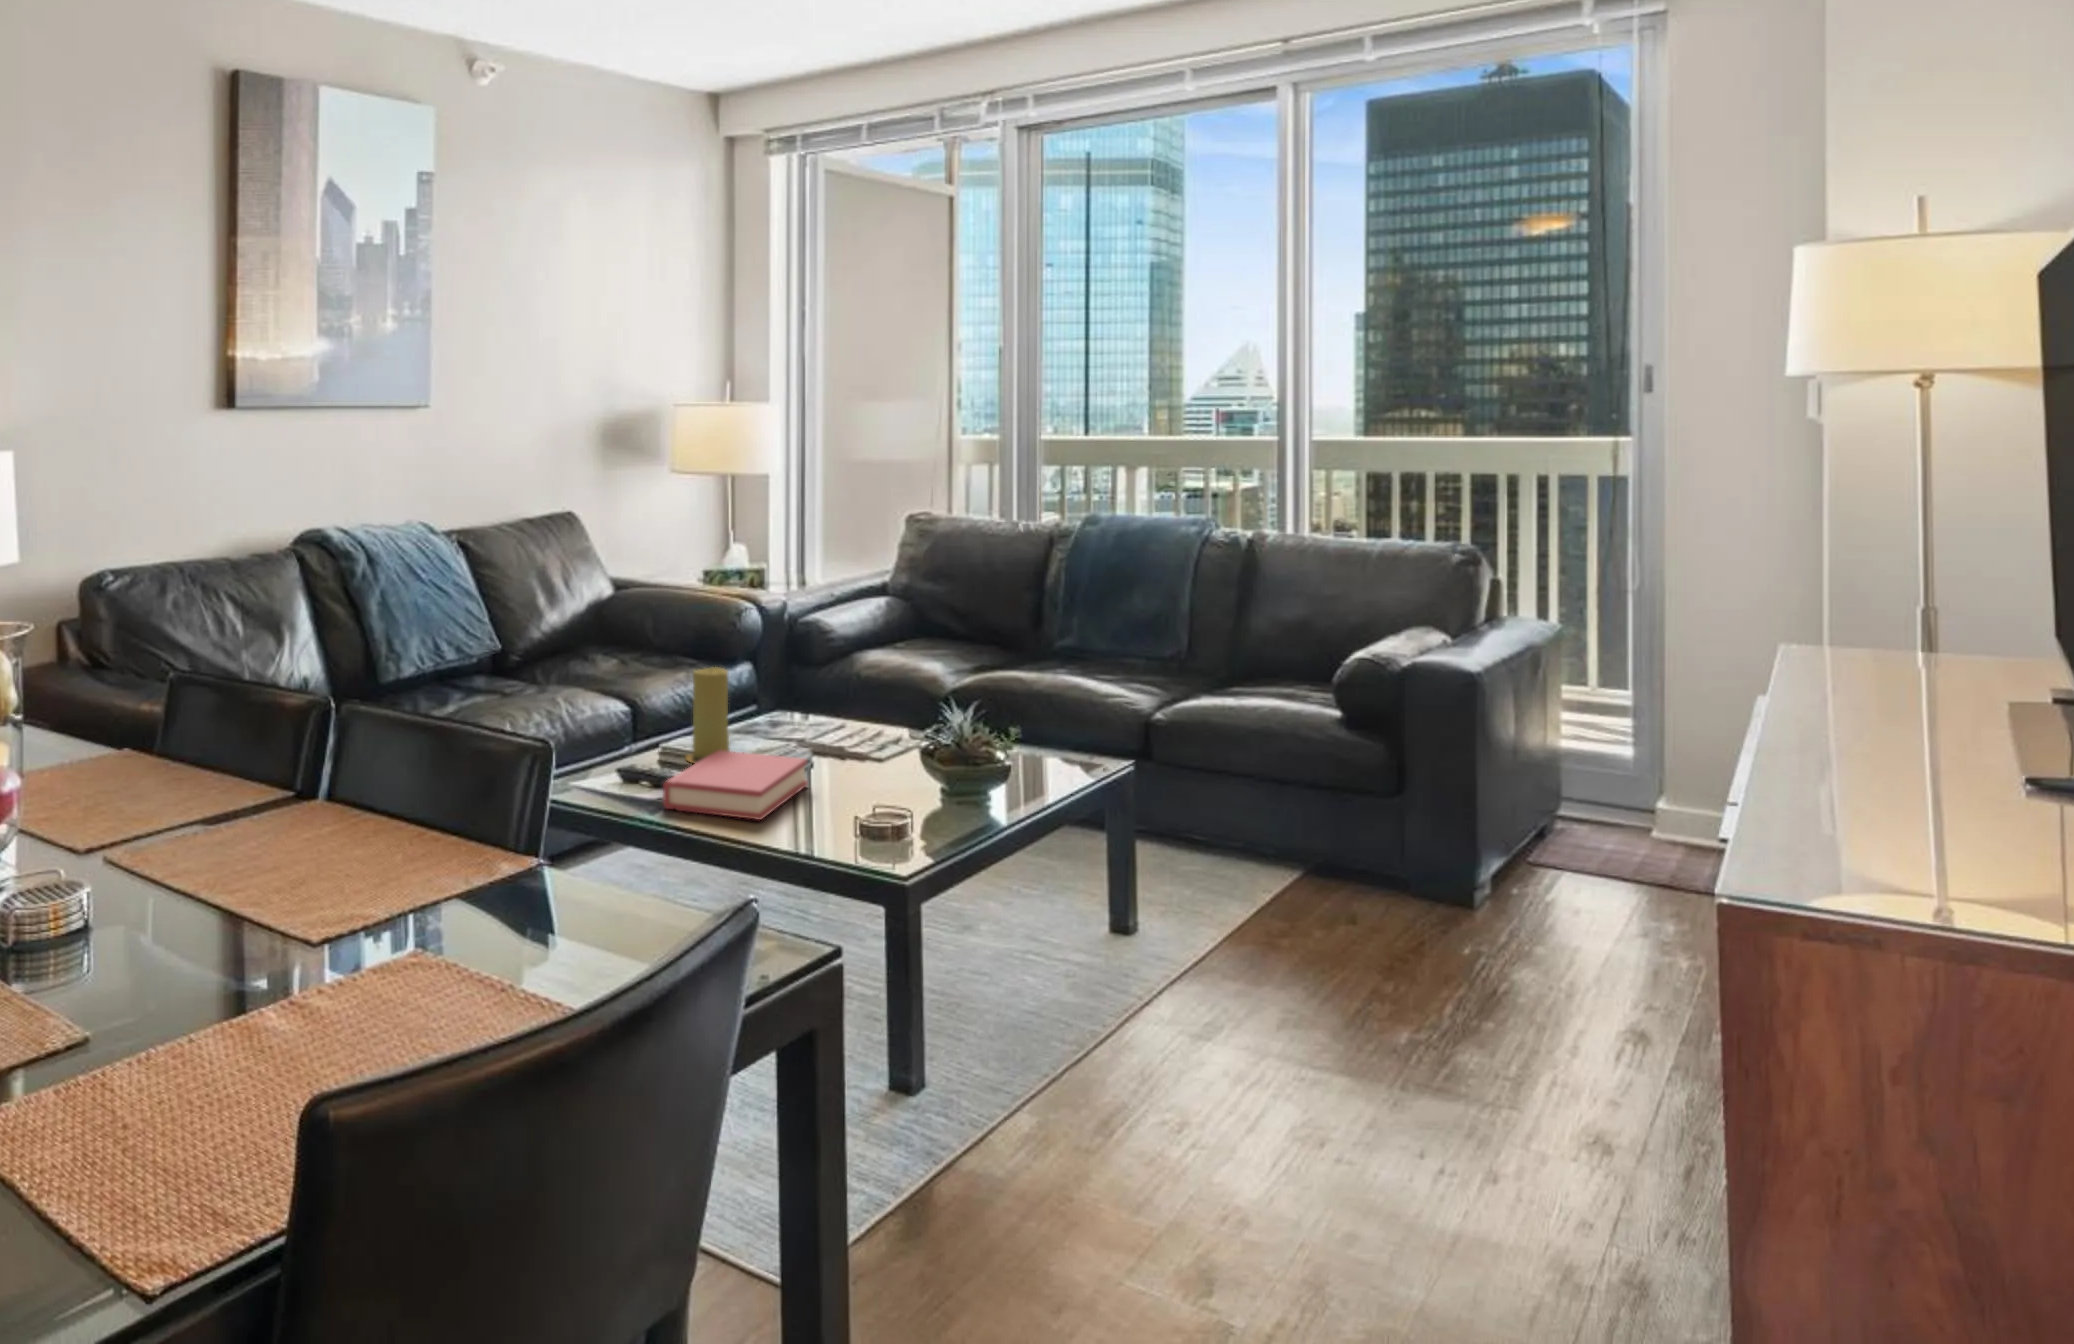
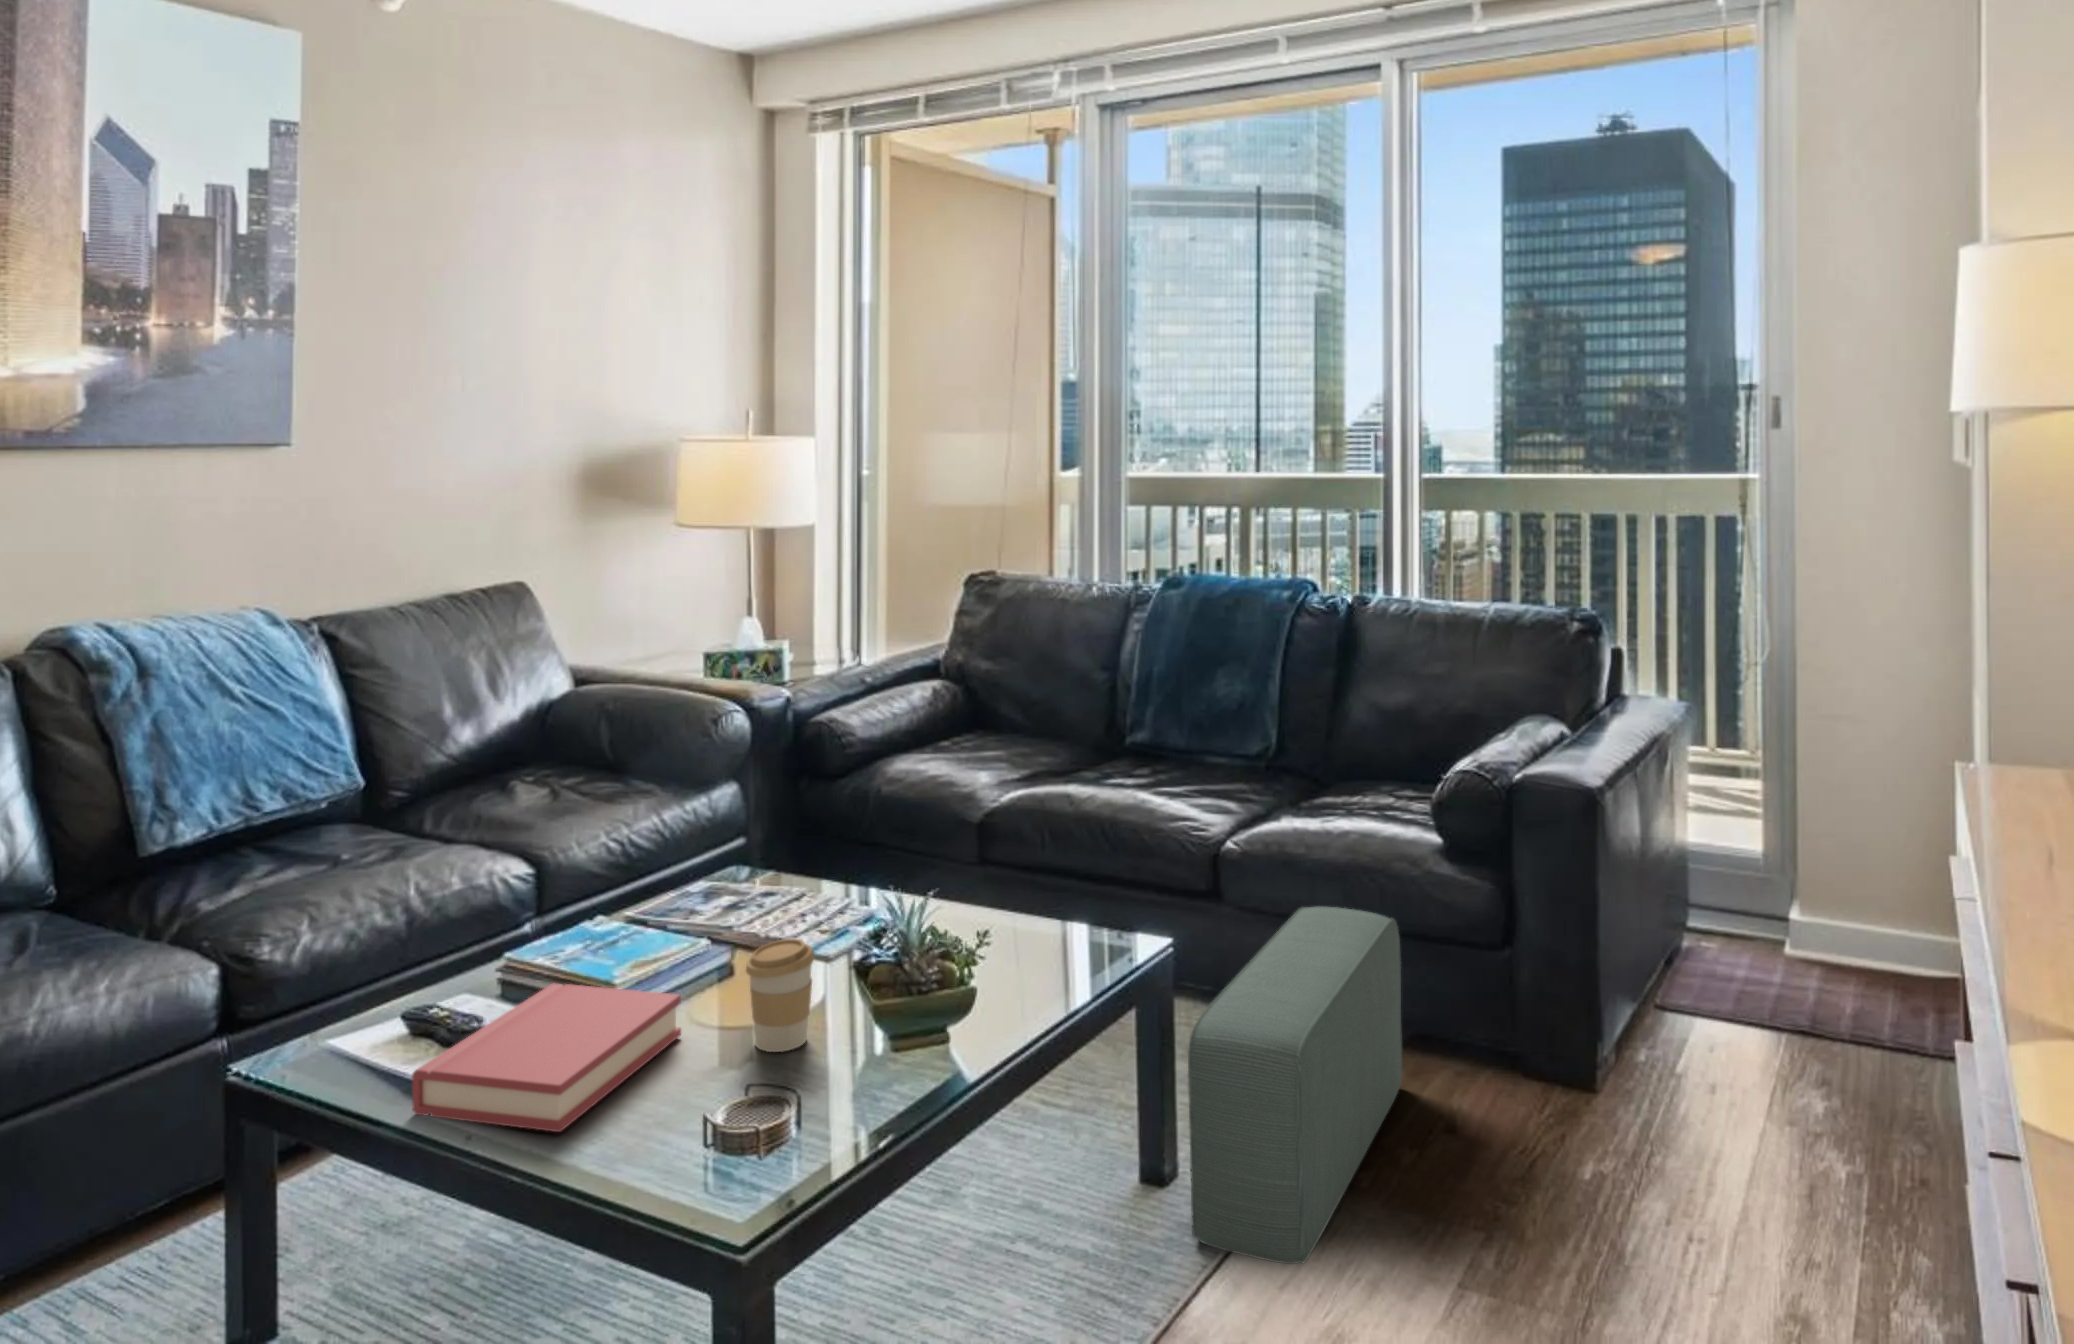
candle: present [686,668,730,763] -> none [517,845,598,1000]
coffee cup: none [852,727,897,796] -> present [746,939,814,1052]
pouf: none [1152,756,1308,977] -> present [1188,906,1402,1264]

